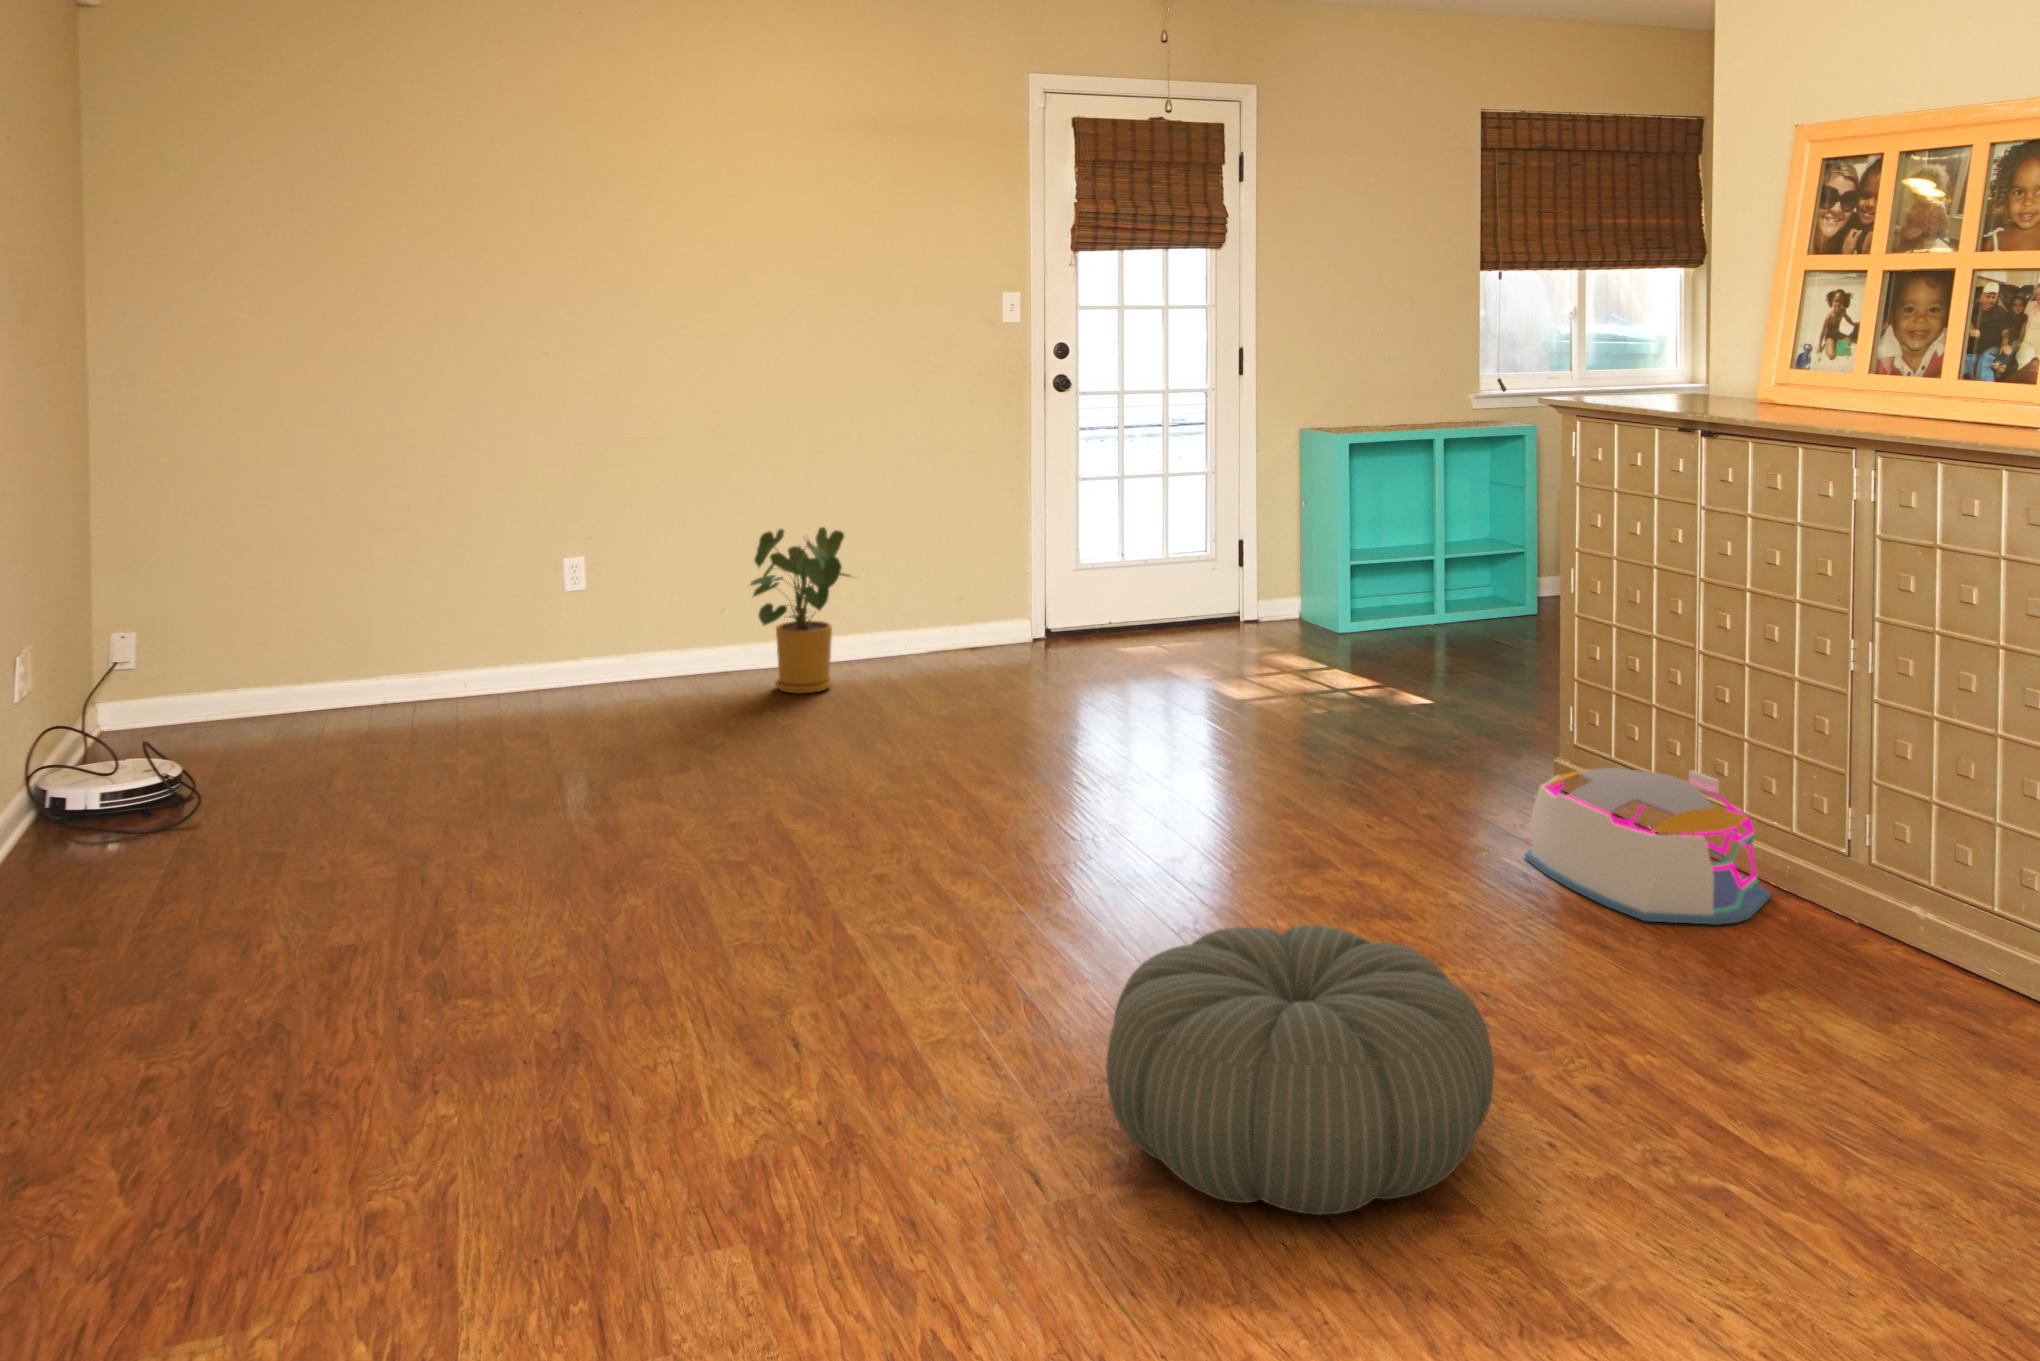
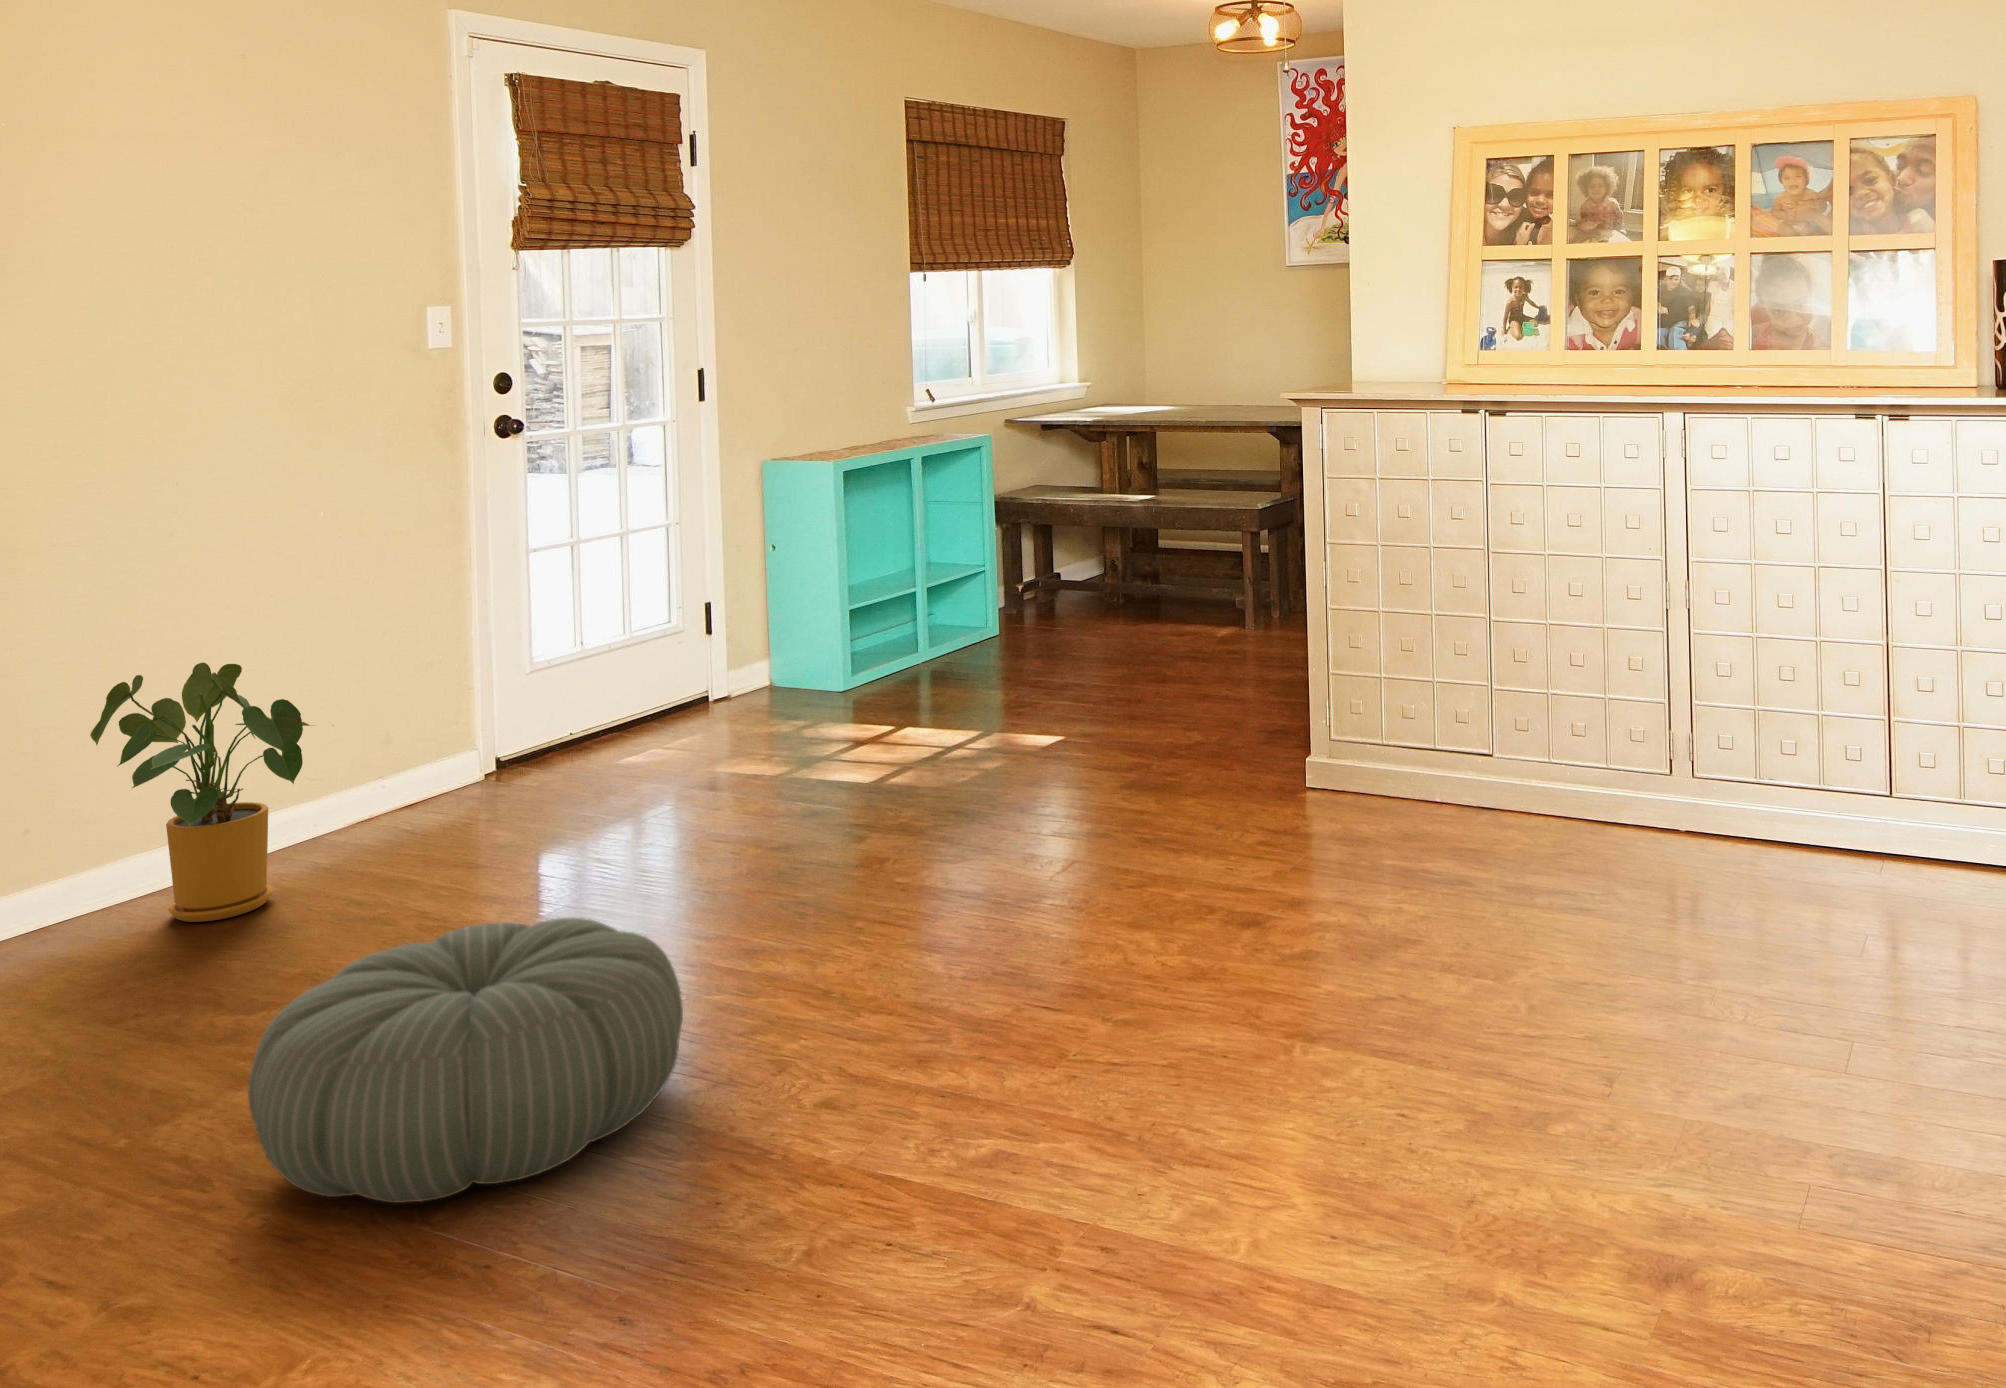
storage bin: present [1525,768,1771,924] -> none [1381,727,1619,870]
pouf: present [1106,925,1494,1215] -> present [248,917,683,1203]

